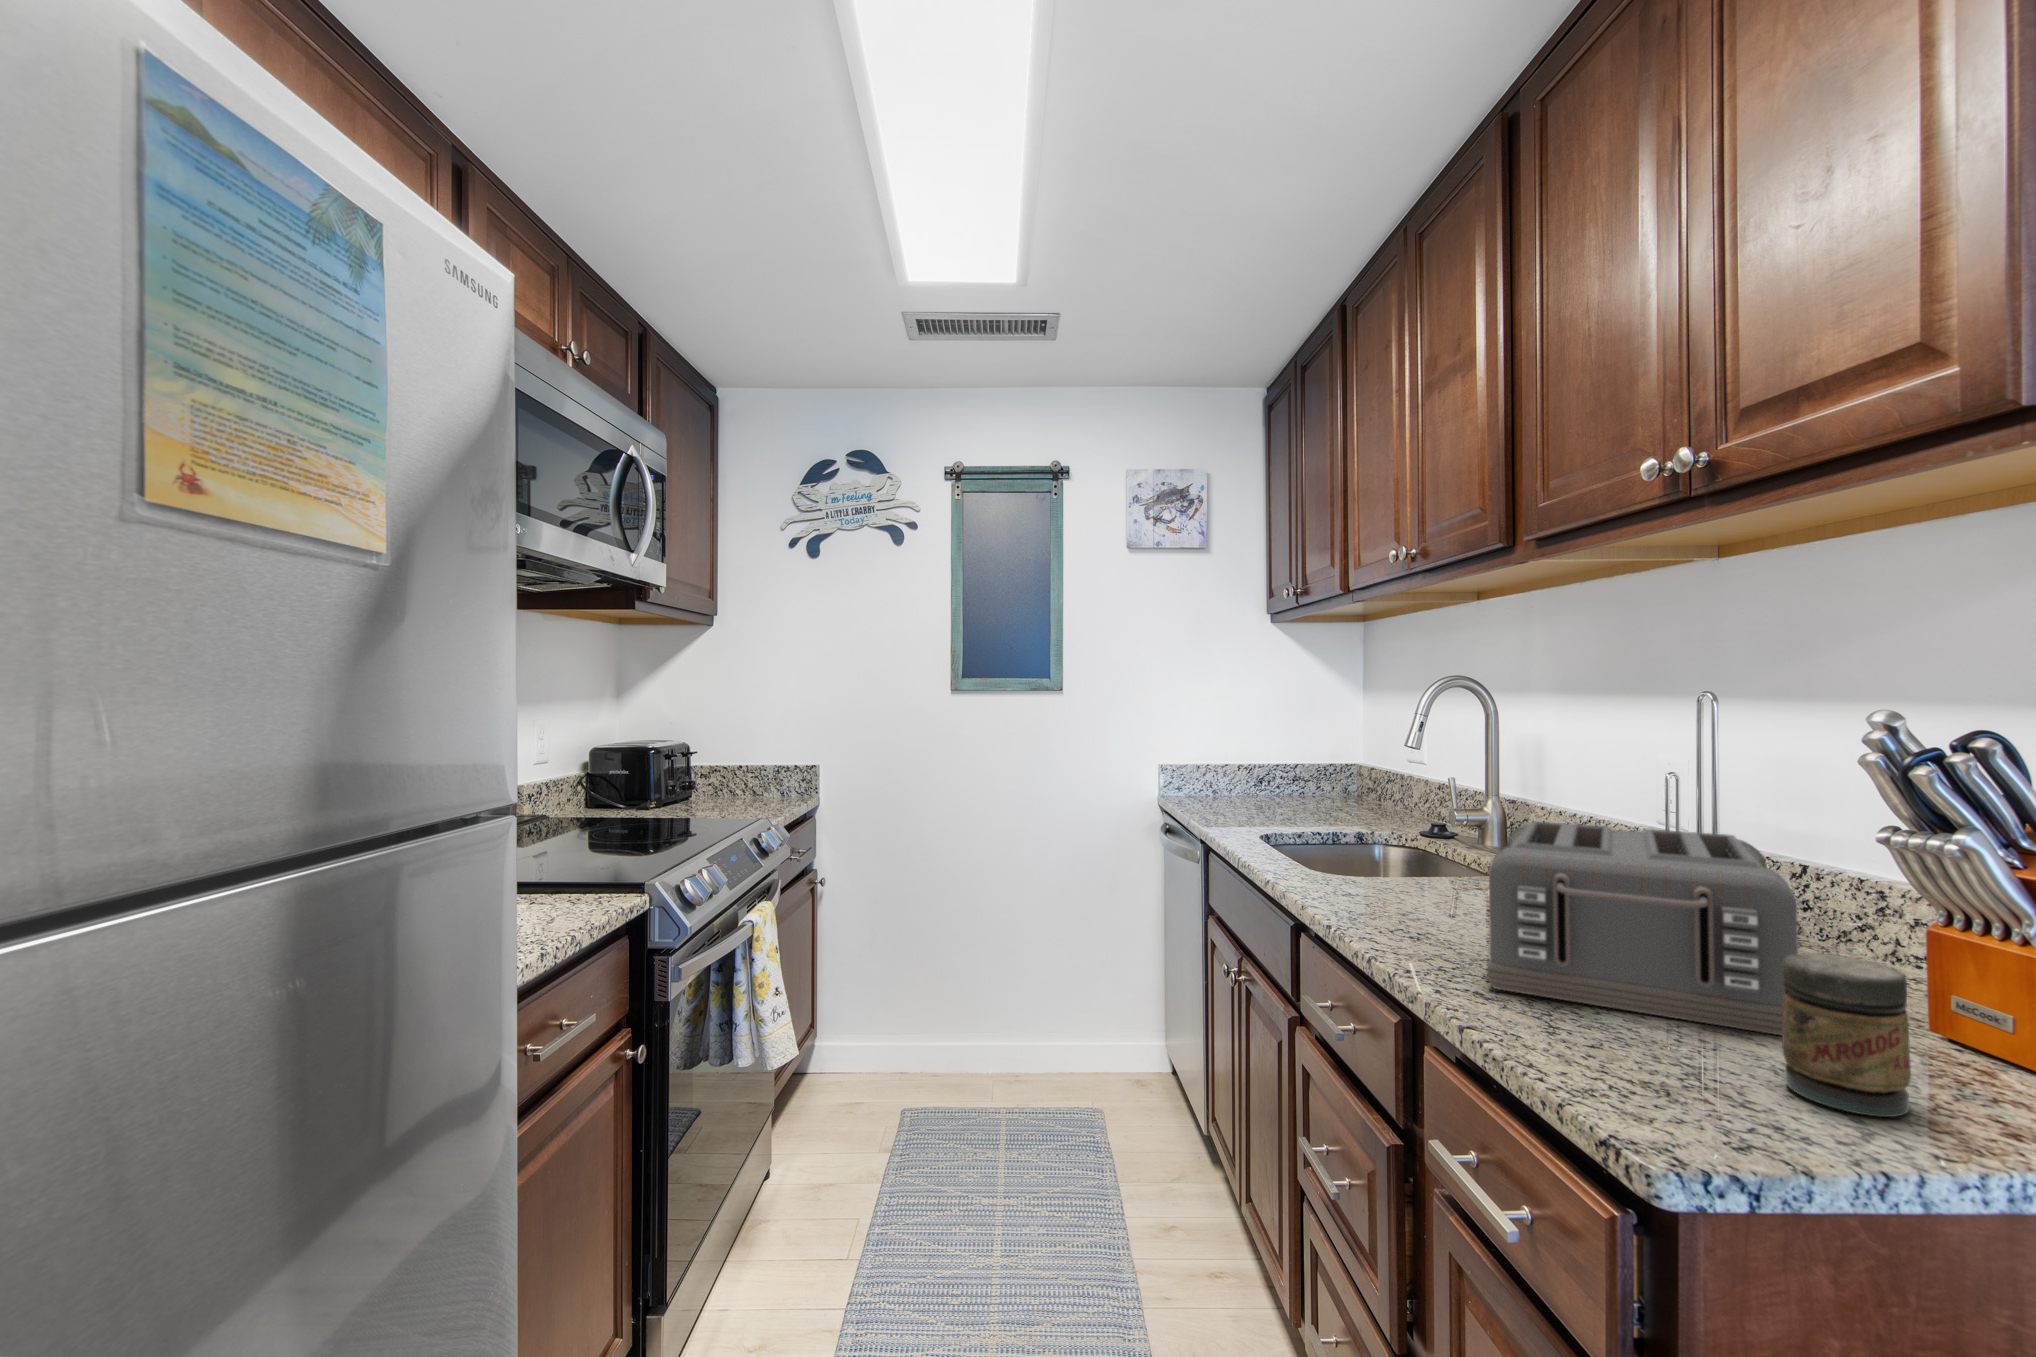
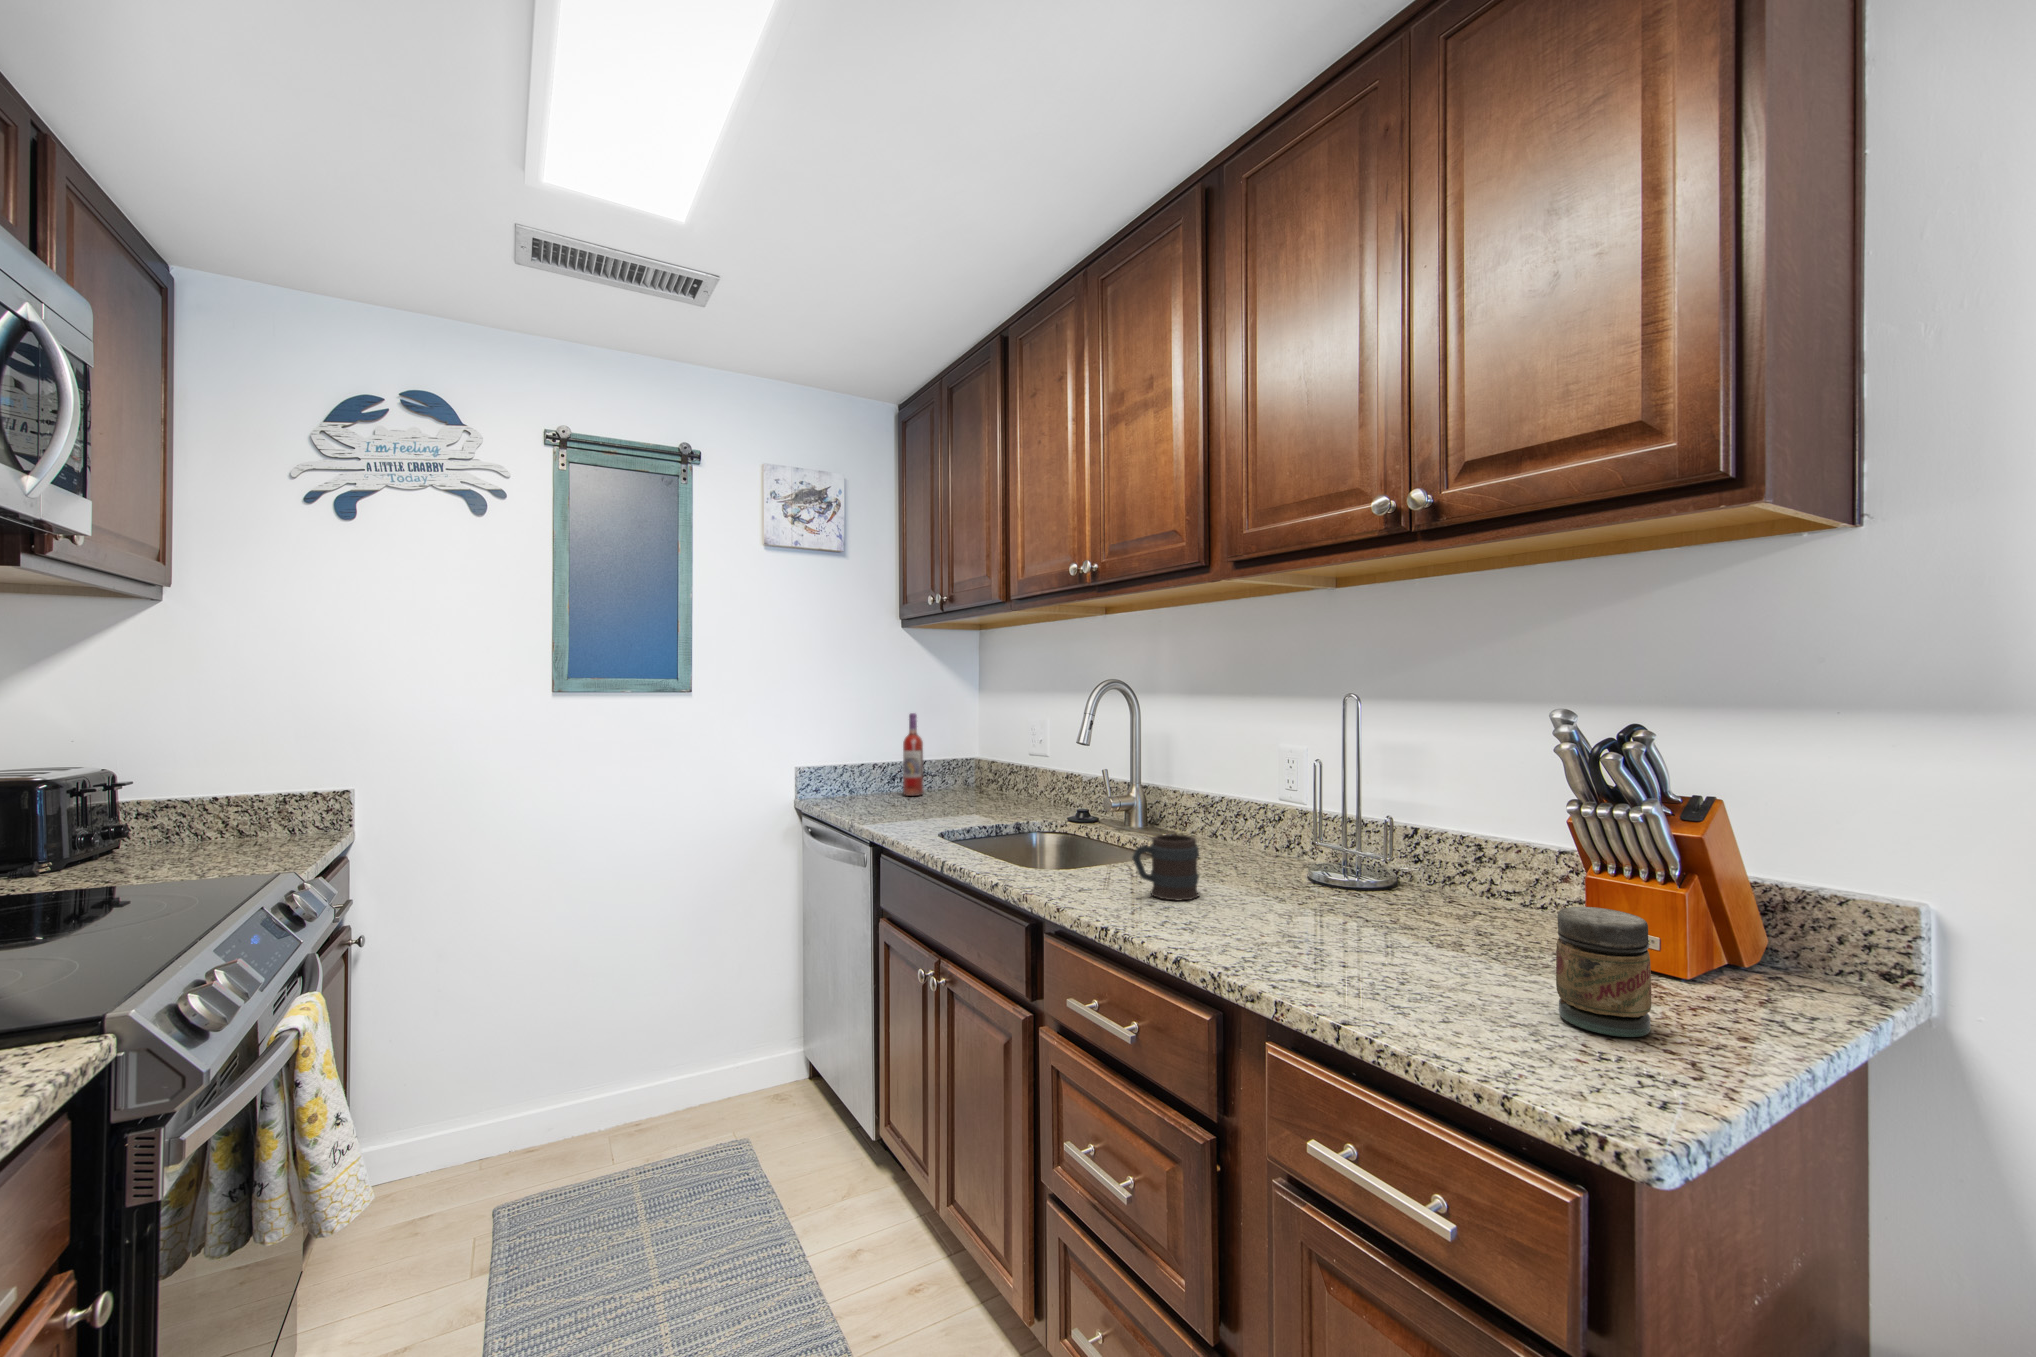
wine bottle: none [1266,713,1288,799] -> present [903,713,924,796]
toaster: present [1487,821,1798,1036] -> none [1238,808,1519,974]
mug: none [1401,846,1484,918] -> present [1132,834,1199,900]

